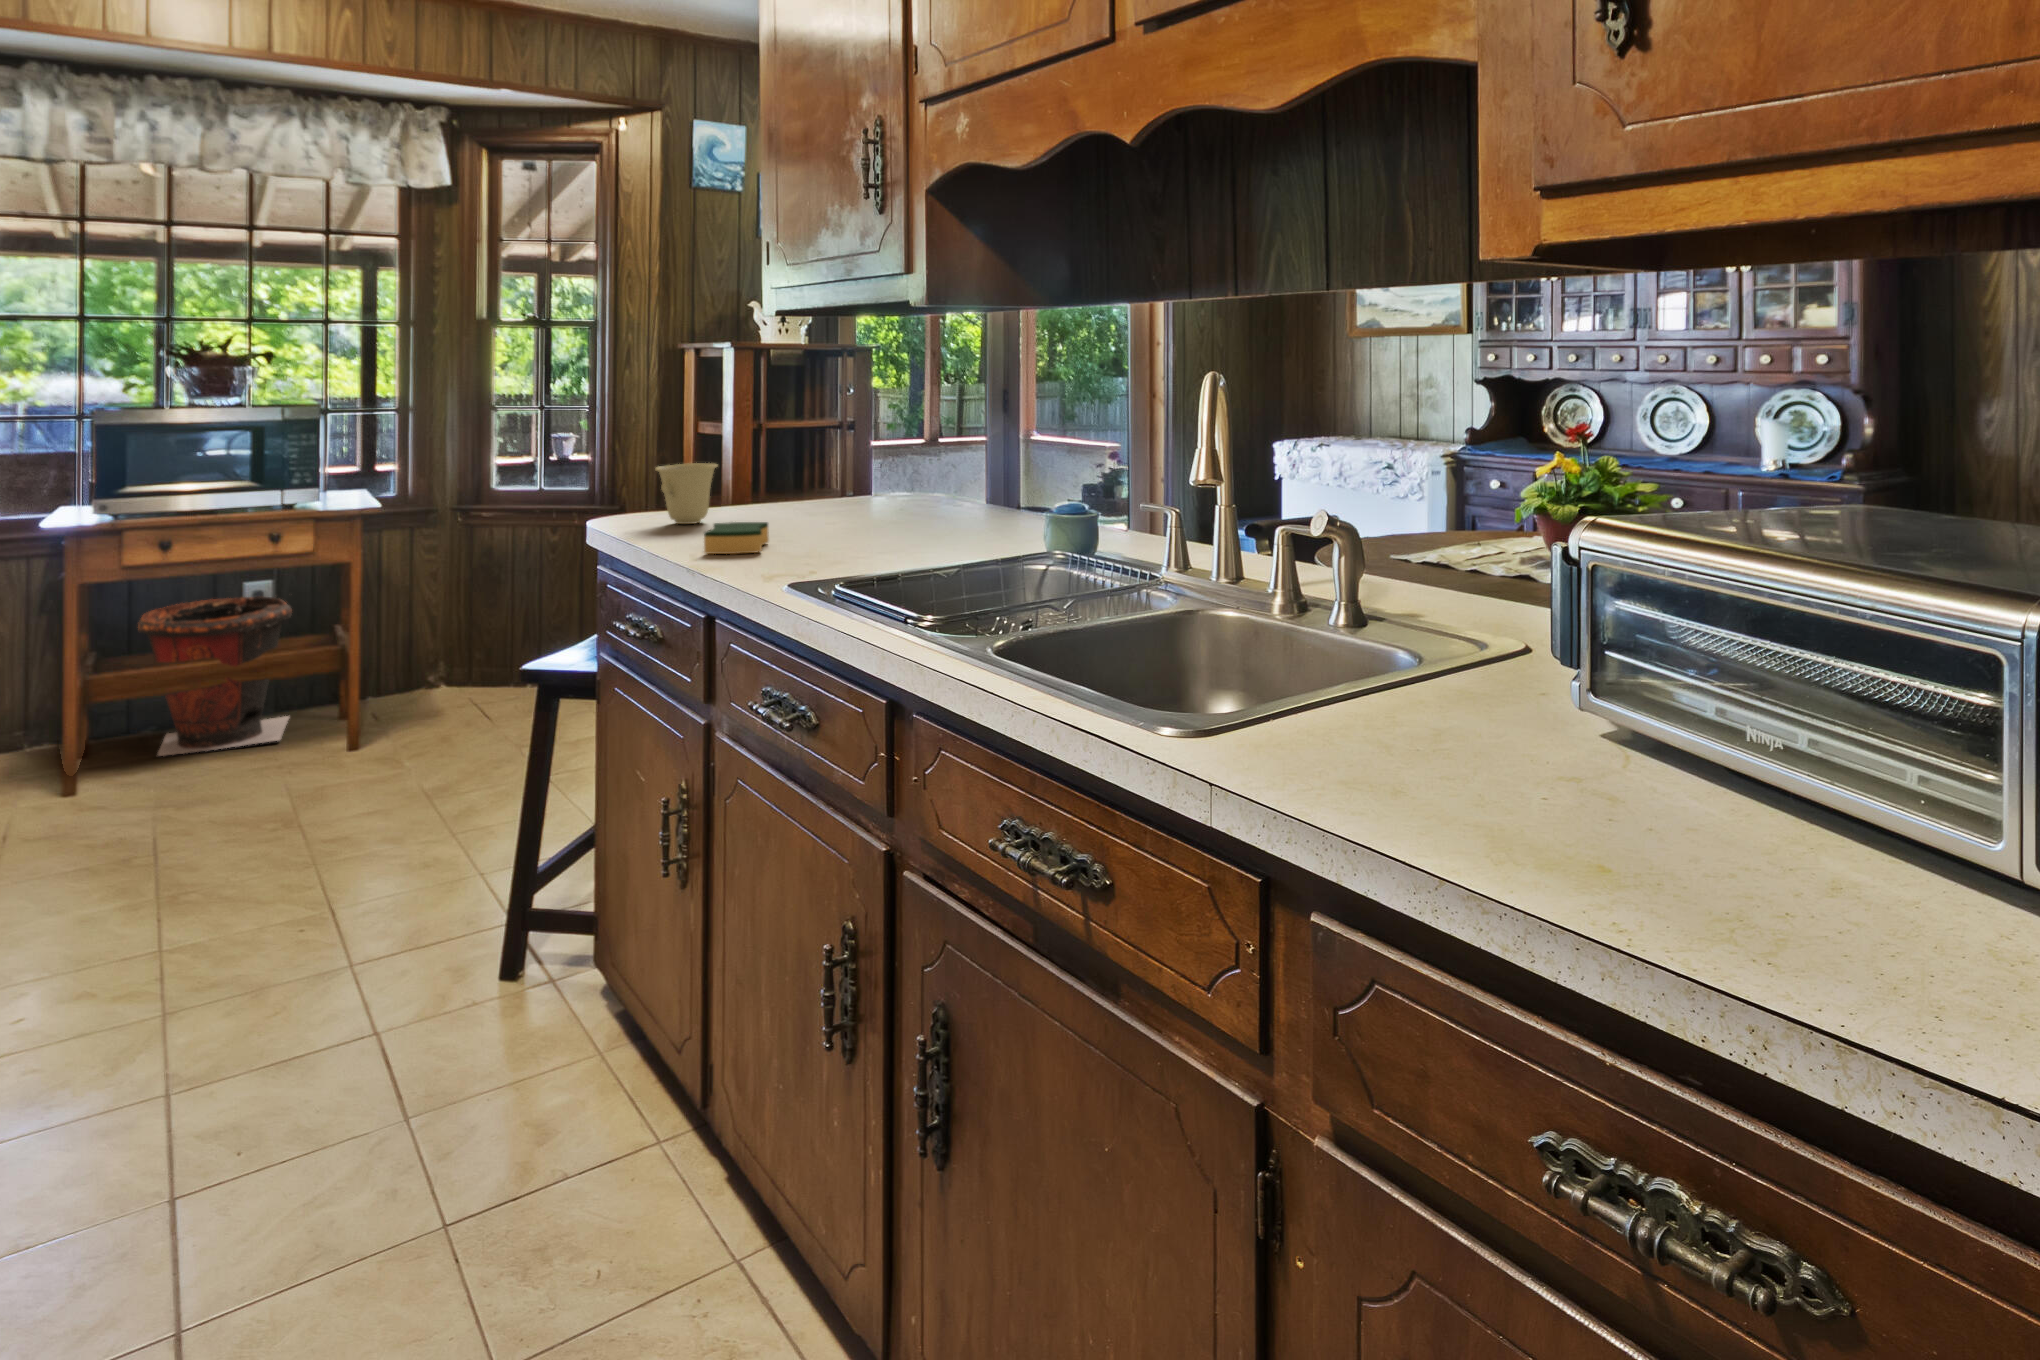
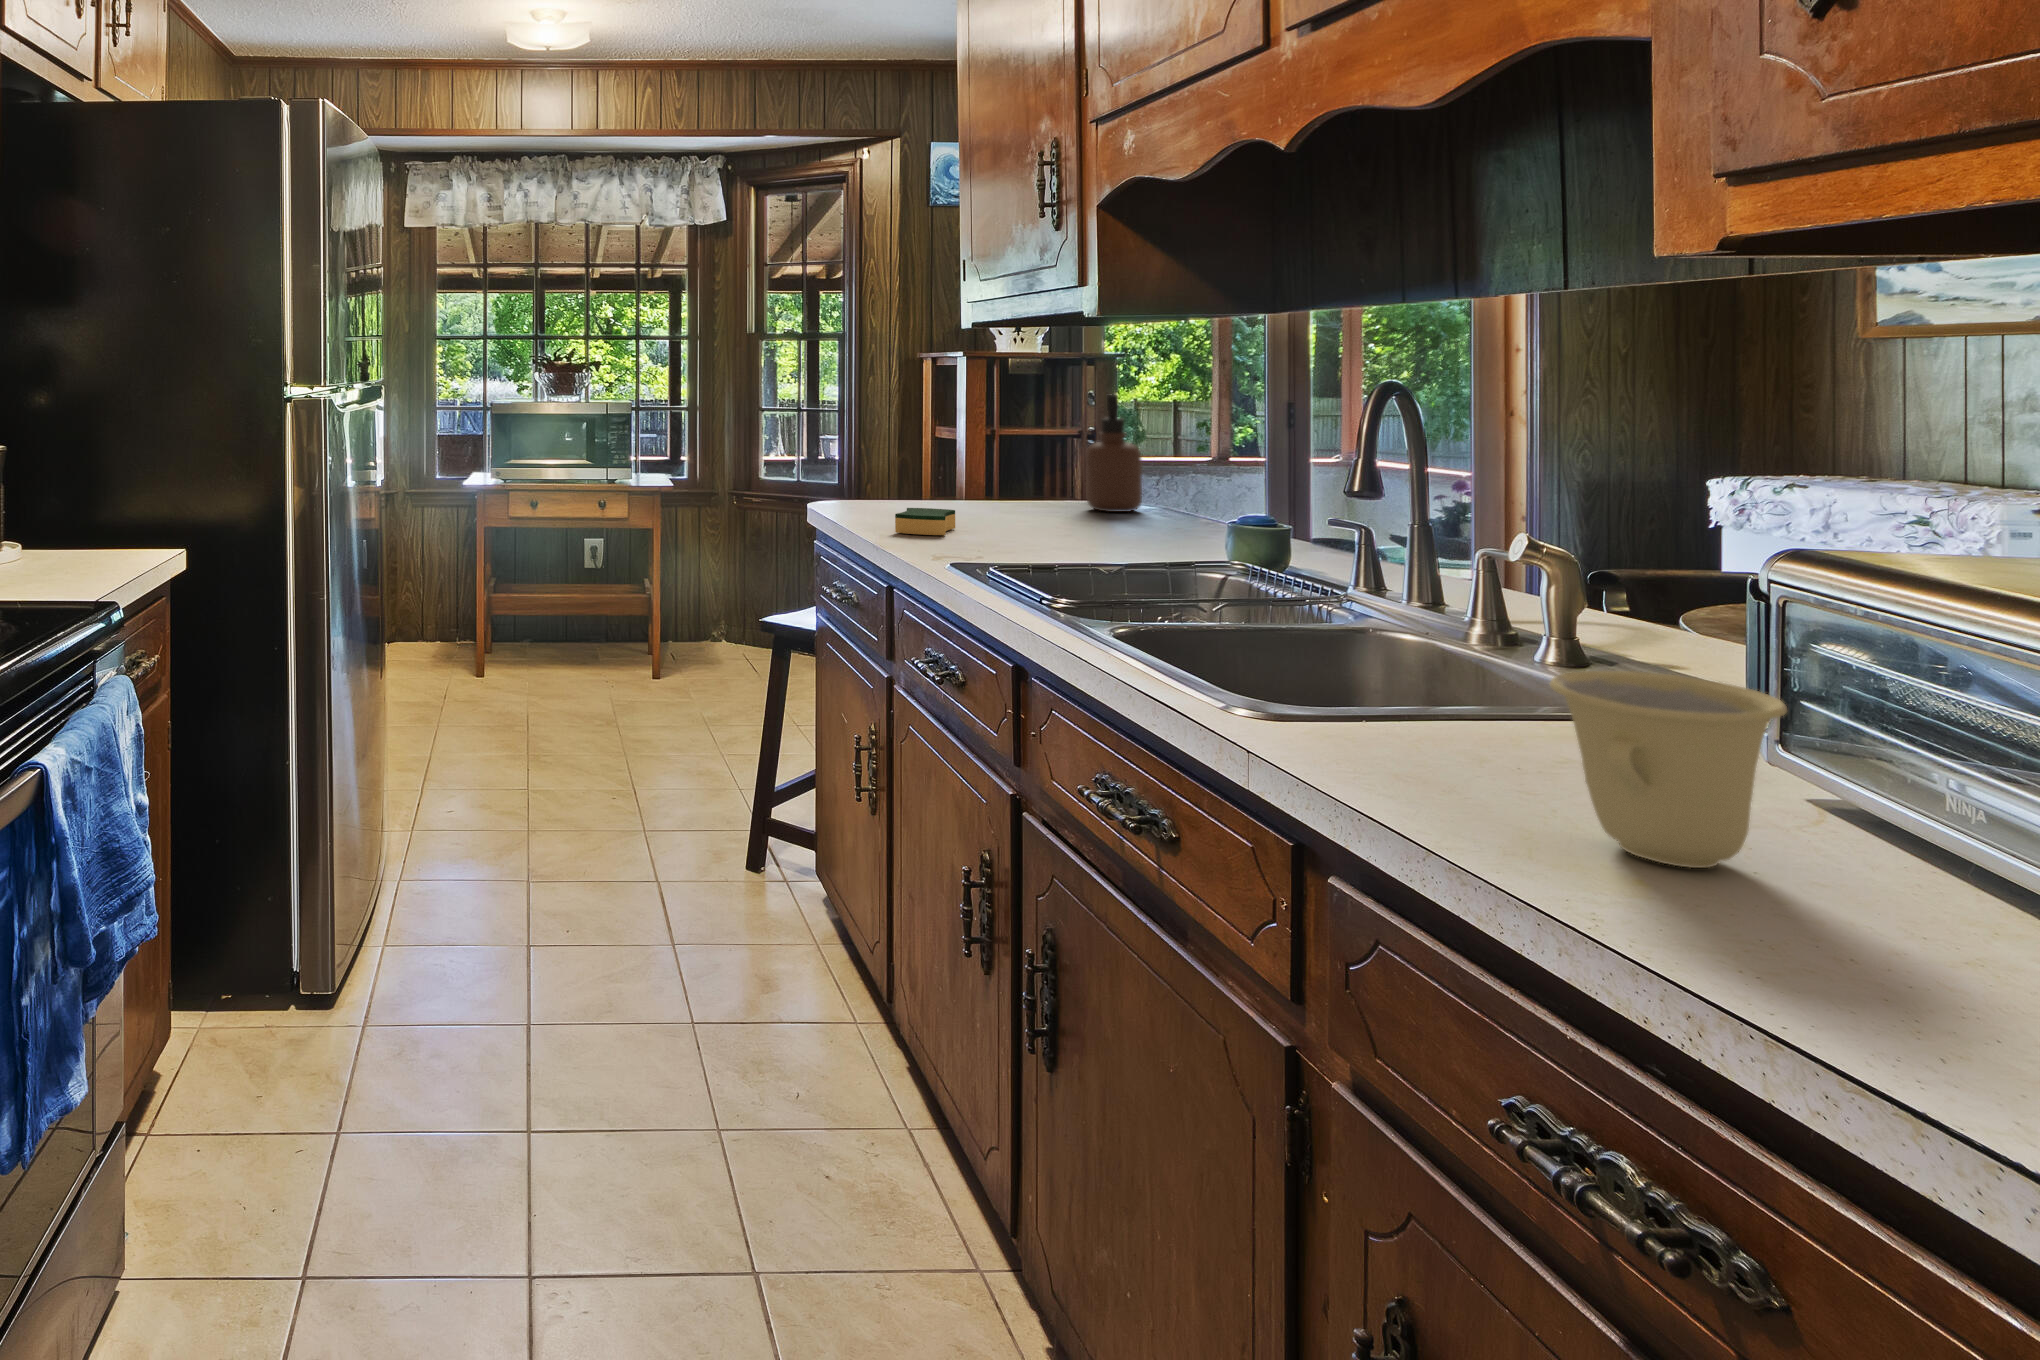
soap dispenser: none [889,389,942,511] -> present [1086,394,1142,512]
cup: present [655,463,717,524] -> present [1550,671,1787,868]
waste bin: present [138,596,292,756] -> none [520,545,616,659]

